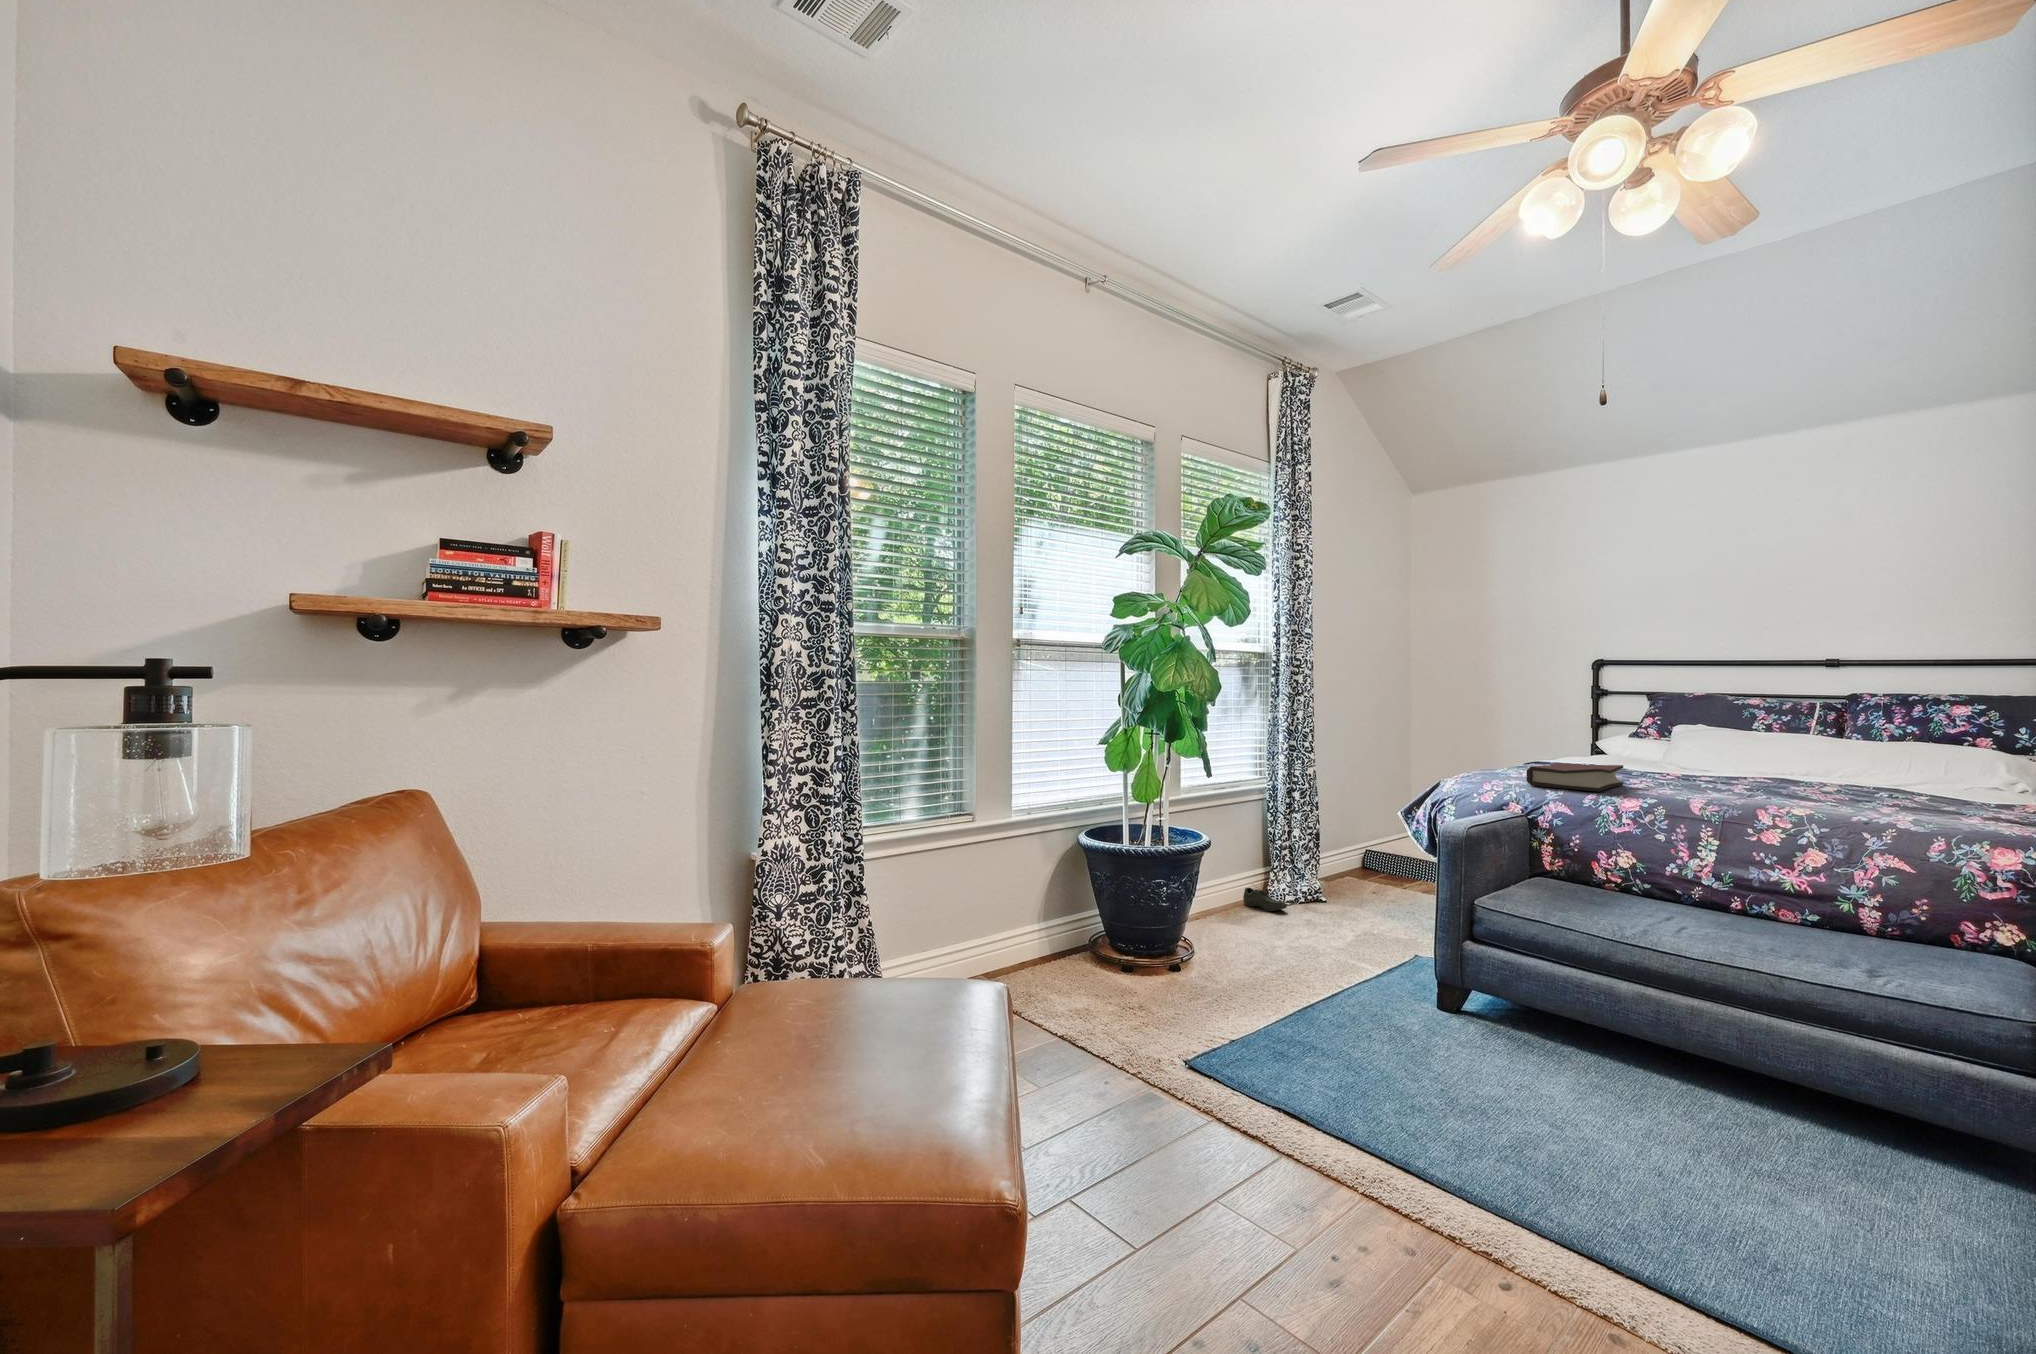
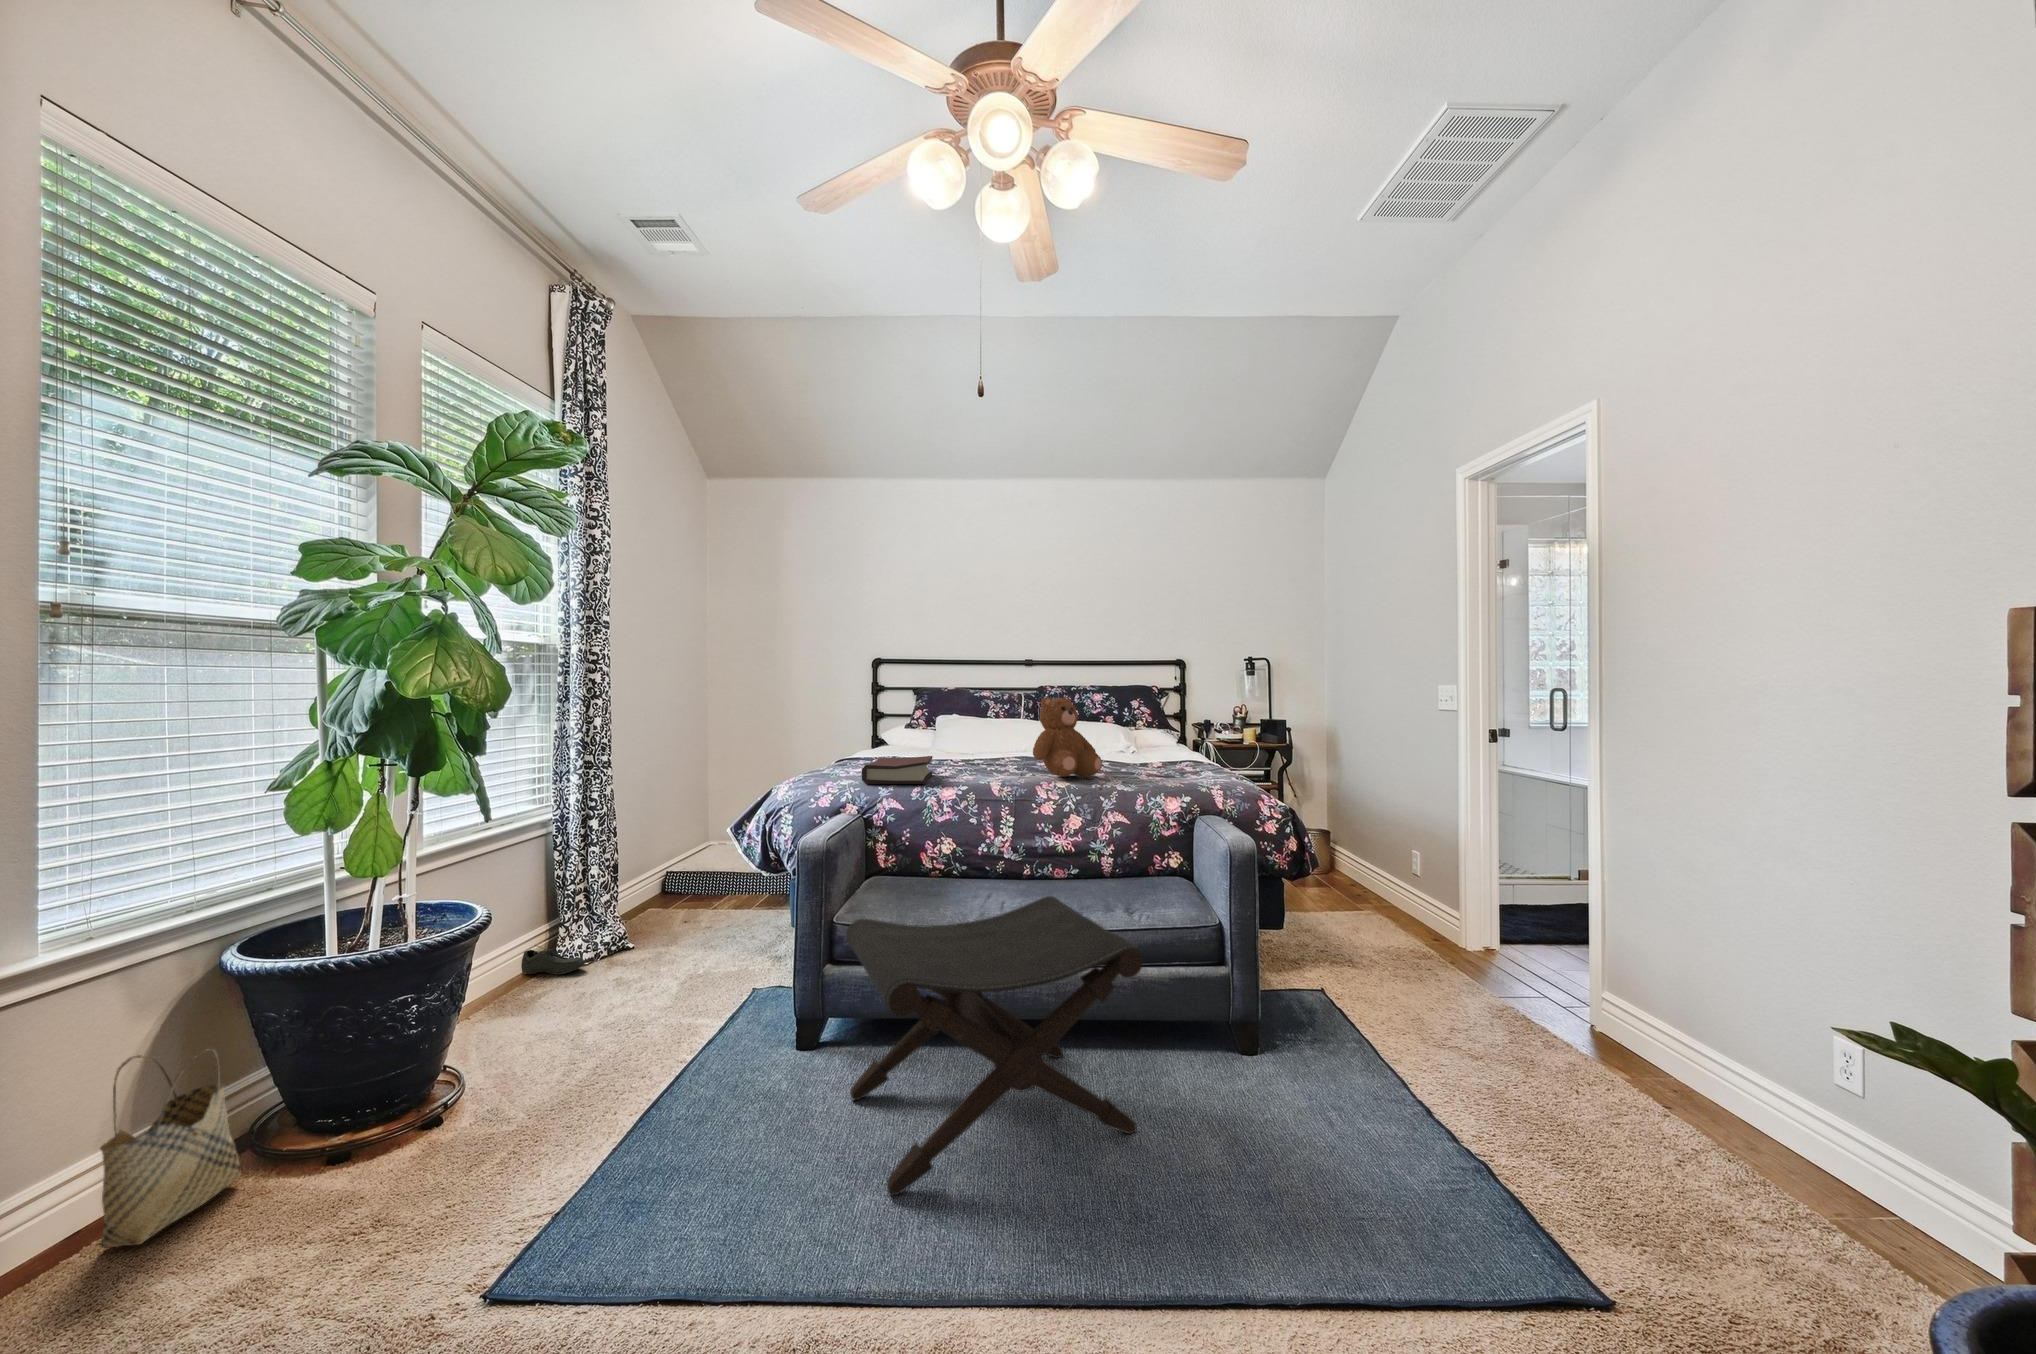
teddy bear: none [1761,705,1882,808] -> present [1033,697,1102,777]
woven basket: none [1033,880,1086,977] -> present [100,1050,241,1248]
footstool: none [1469,897,1806,1192] -> present [846,896,1143,1195]

